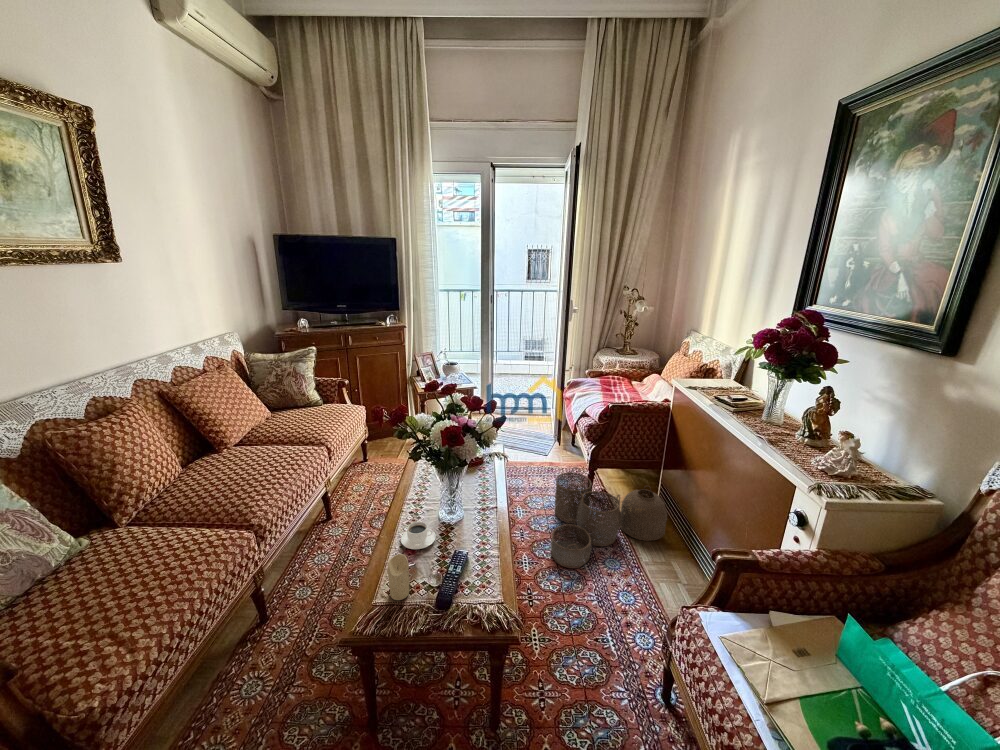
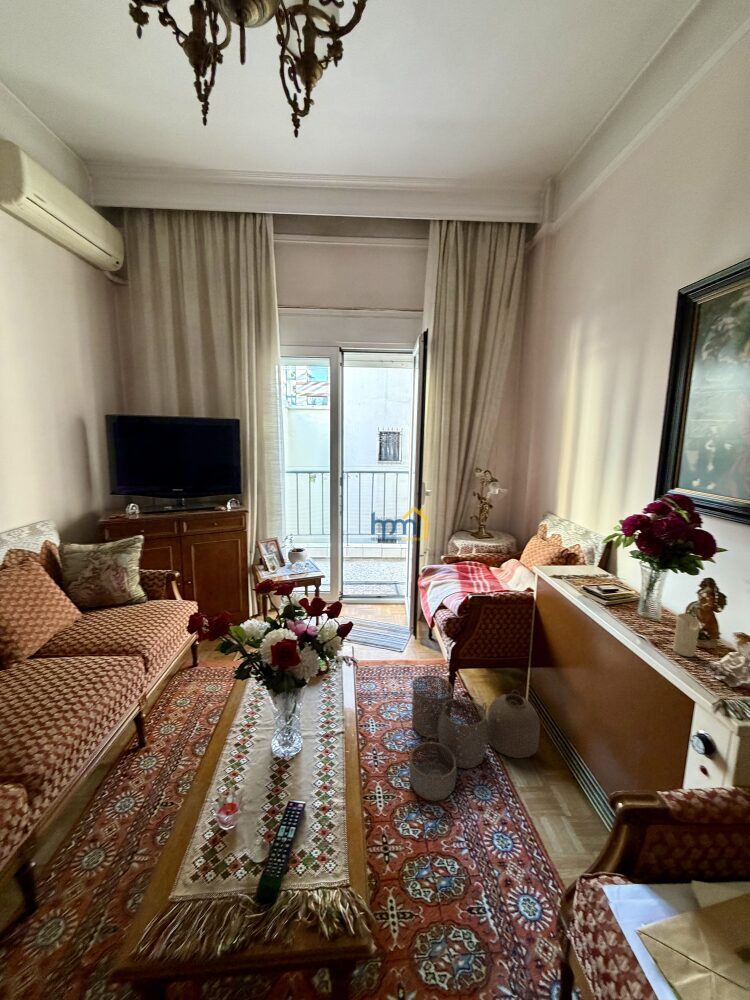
coffee cup: present [401,521,436,549] -> none [218,761,264,804]
candle: present [387,554,410,600] -> present [673,613,700,657]

